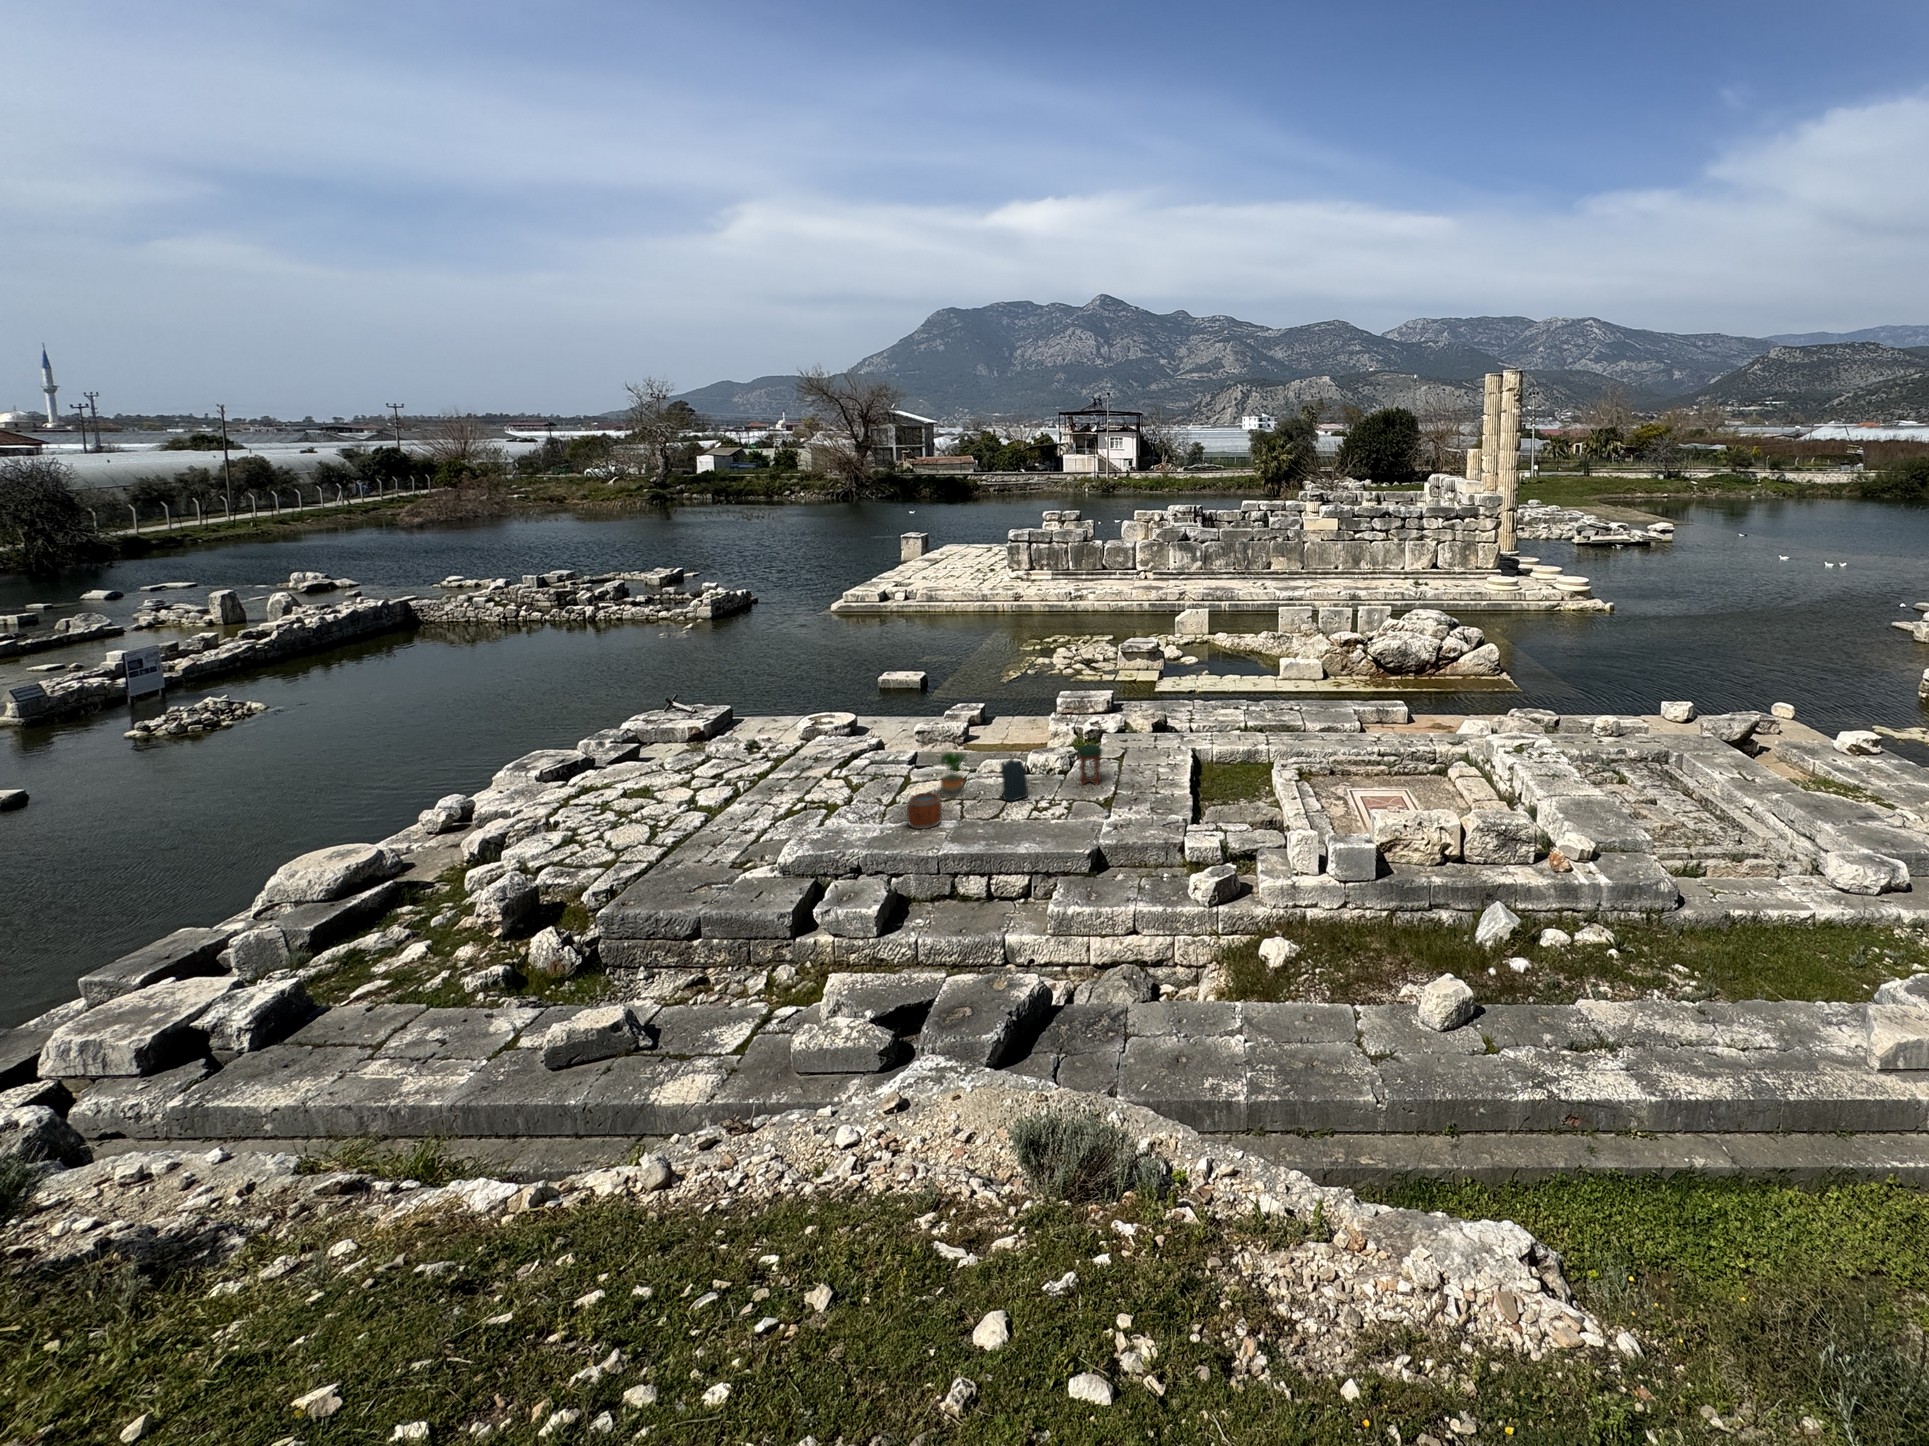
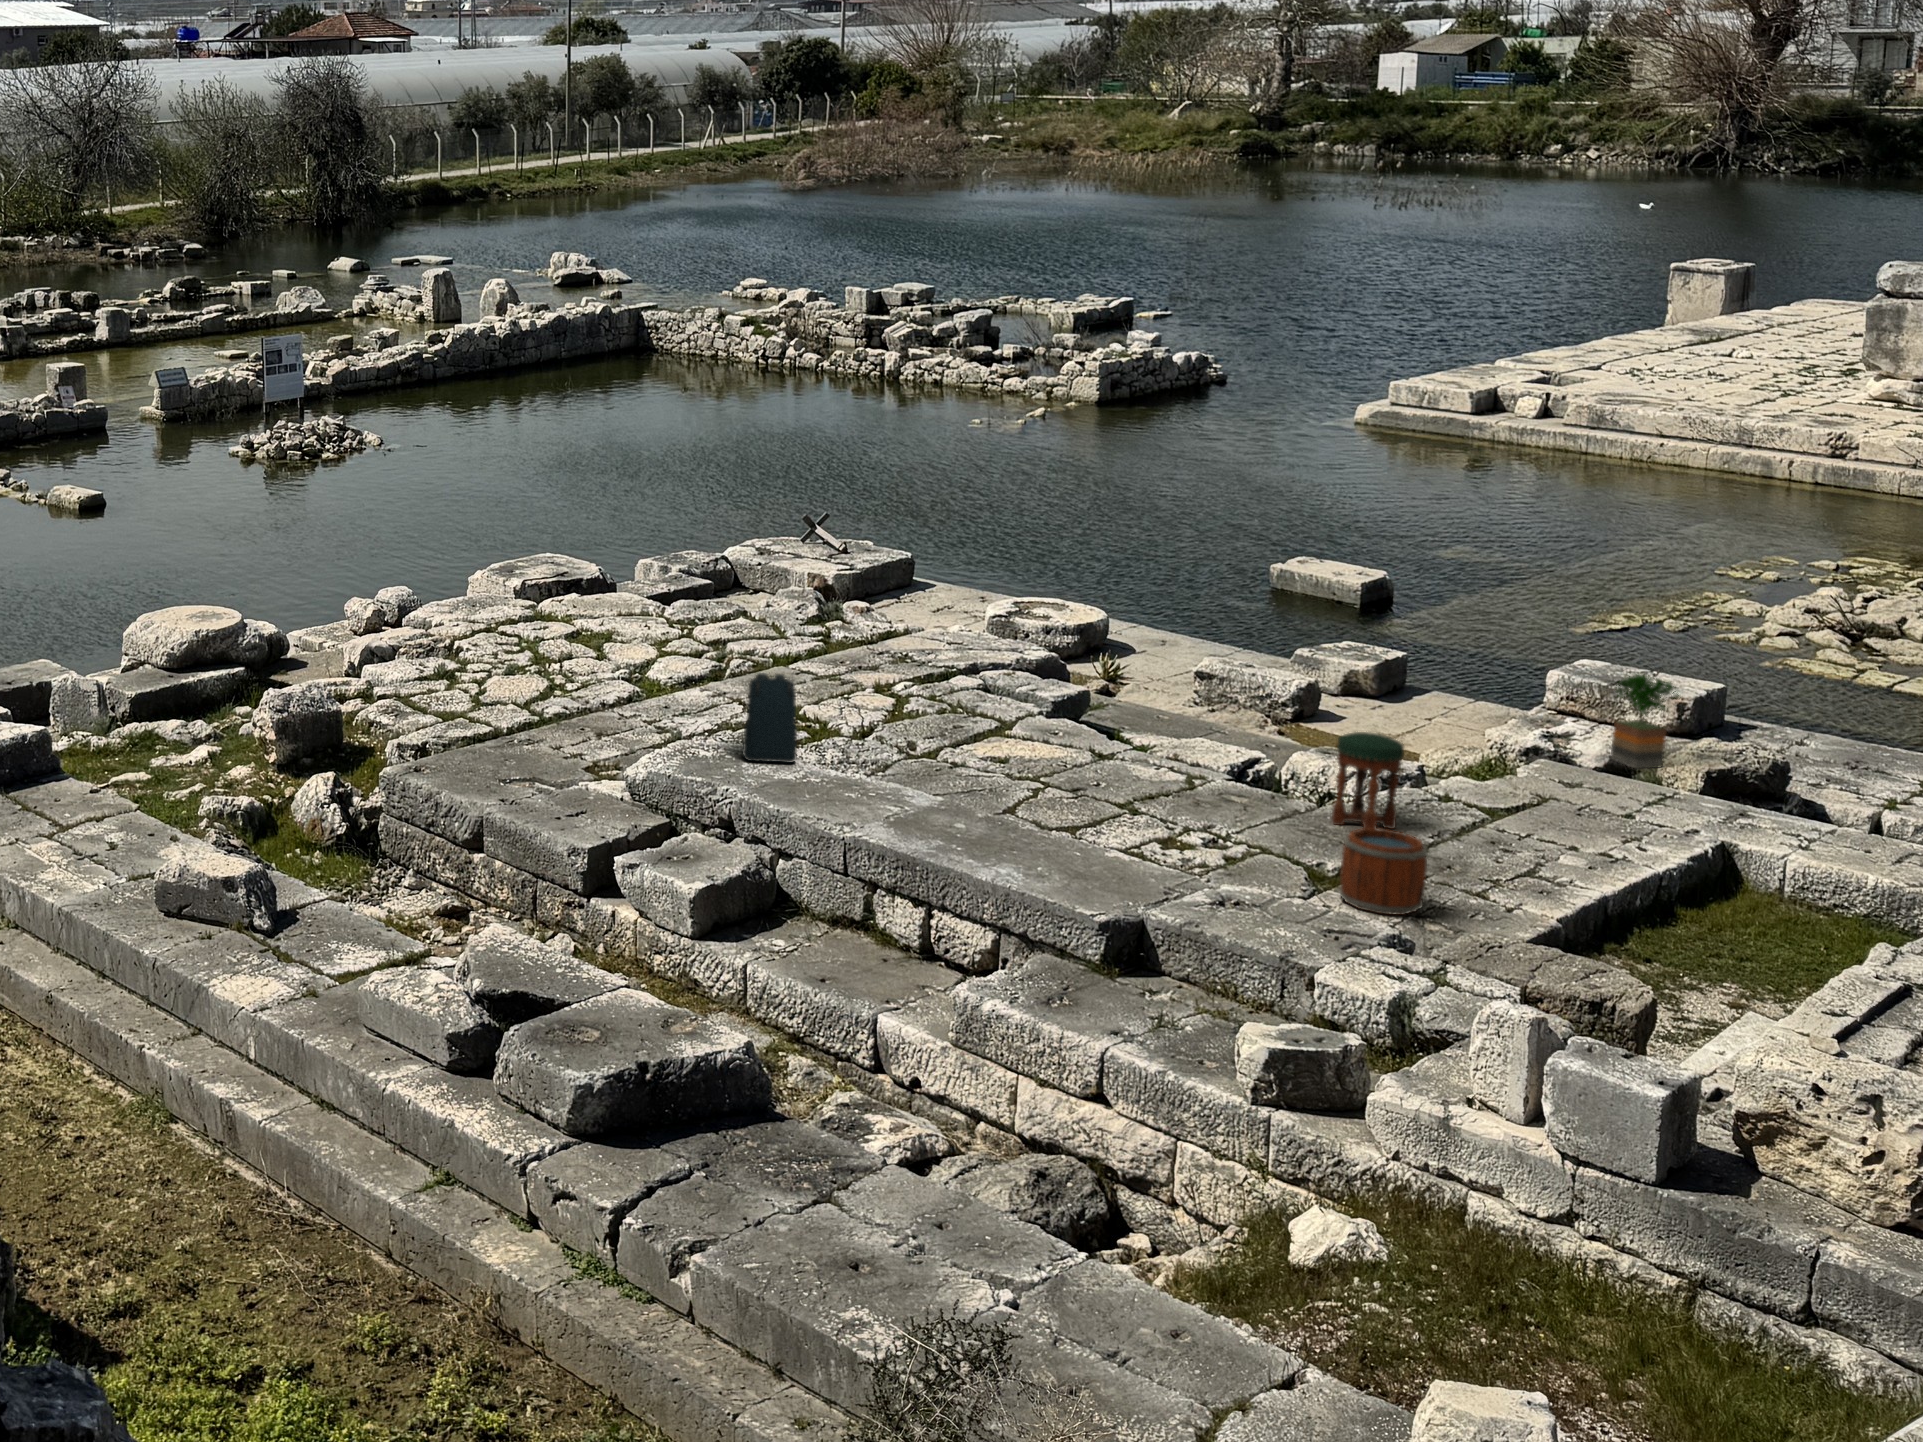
potted tree: present [941,753,968,798] -> present [1611,674,1681,768]
backpack: present [1001,759,1028,801] -> present [743,673,797,763]
bucket: present [907,793,942,829] -> present [1340,828,1428,915]

